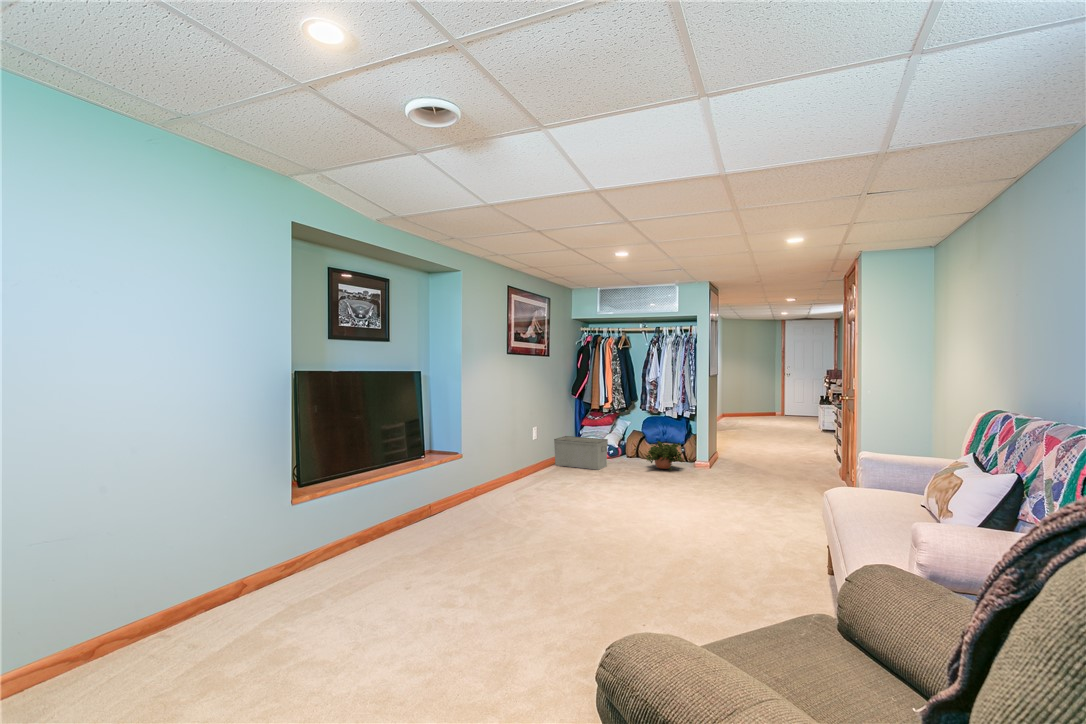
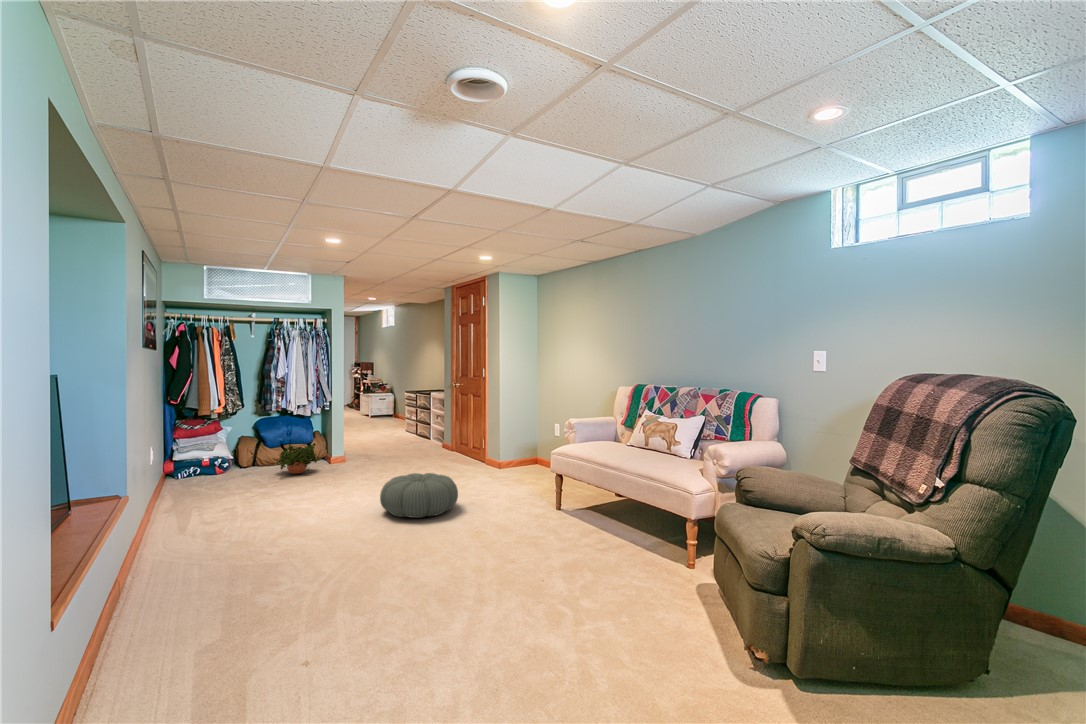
storage bin: present [554,436,608,470] -> none [149,450,227,493]
pouf: none [698,483,788,534] -> present [380,473,458,518]

